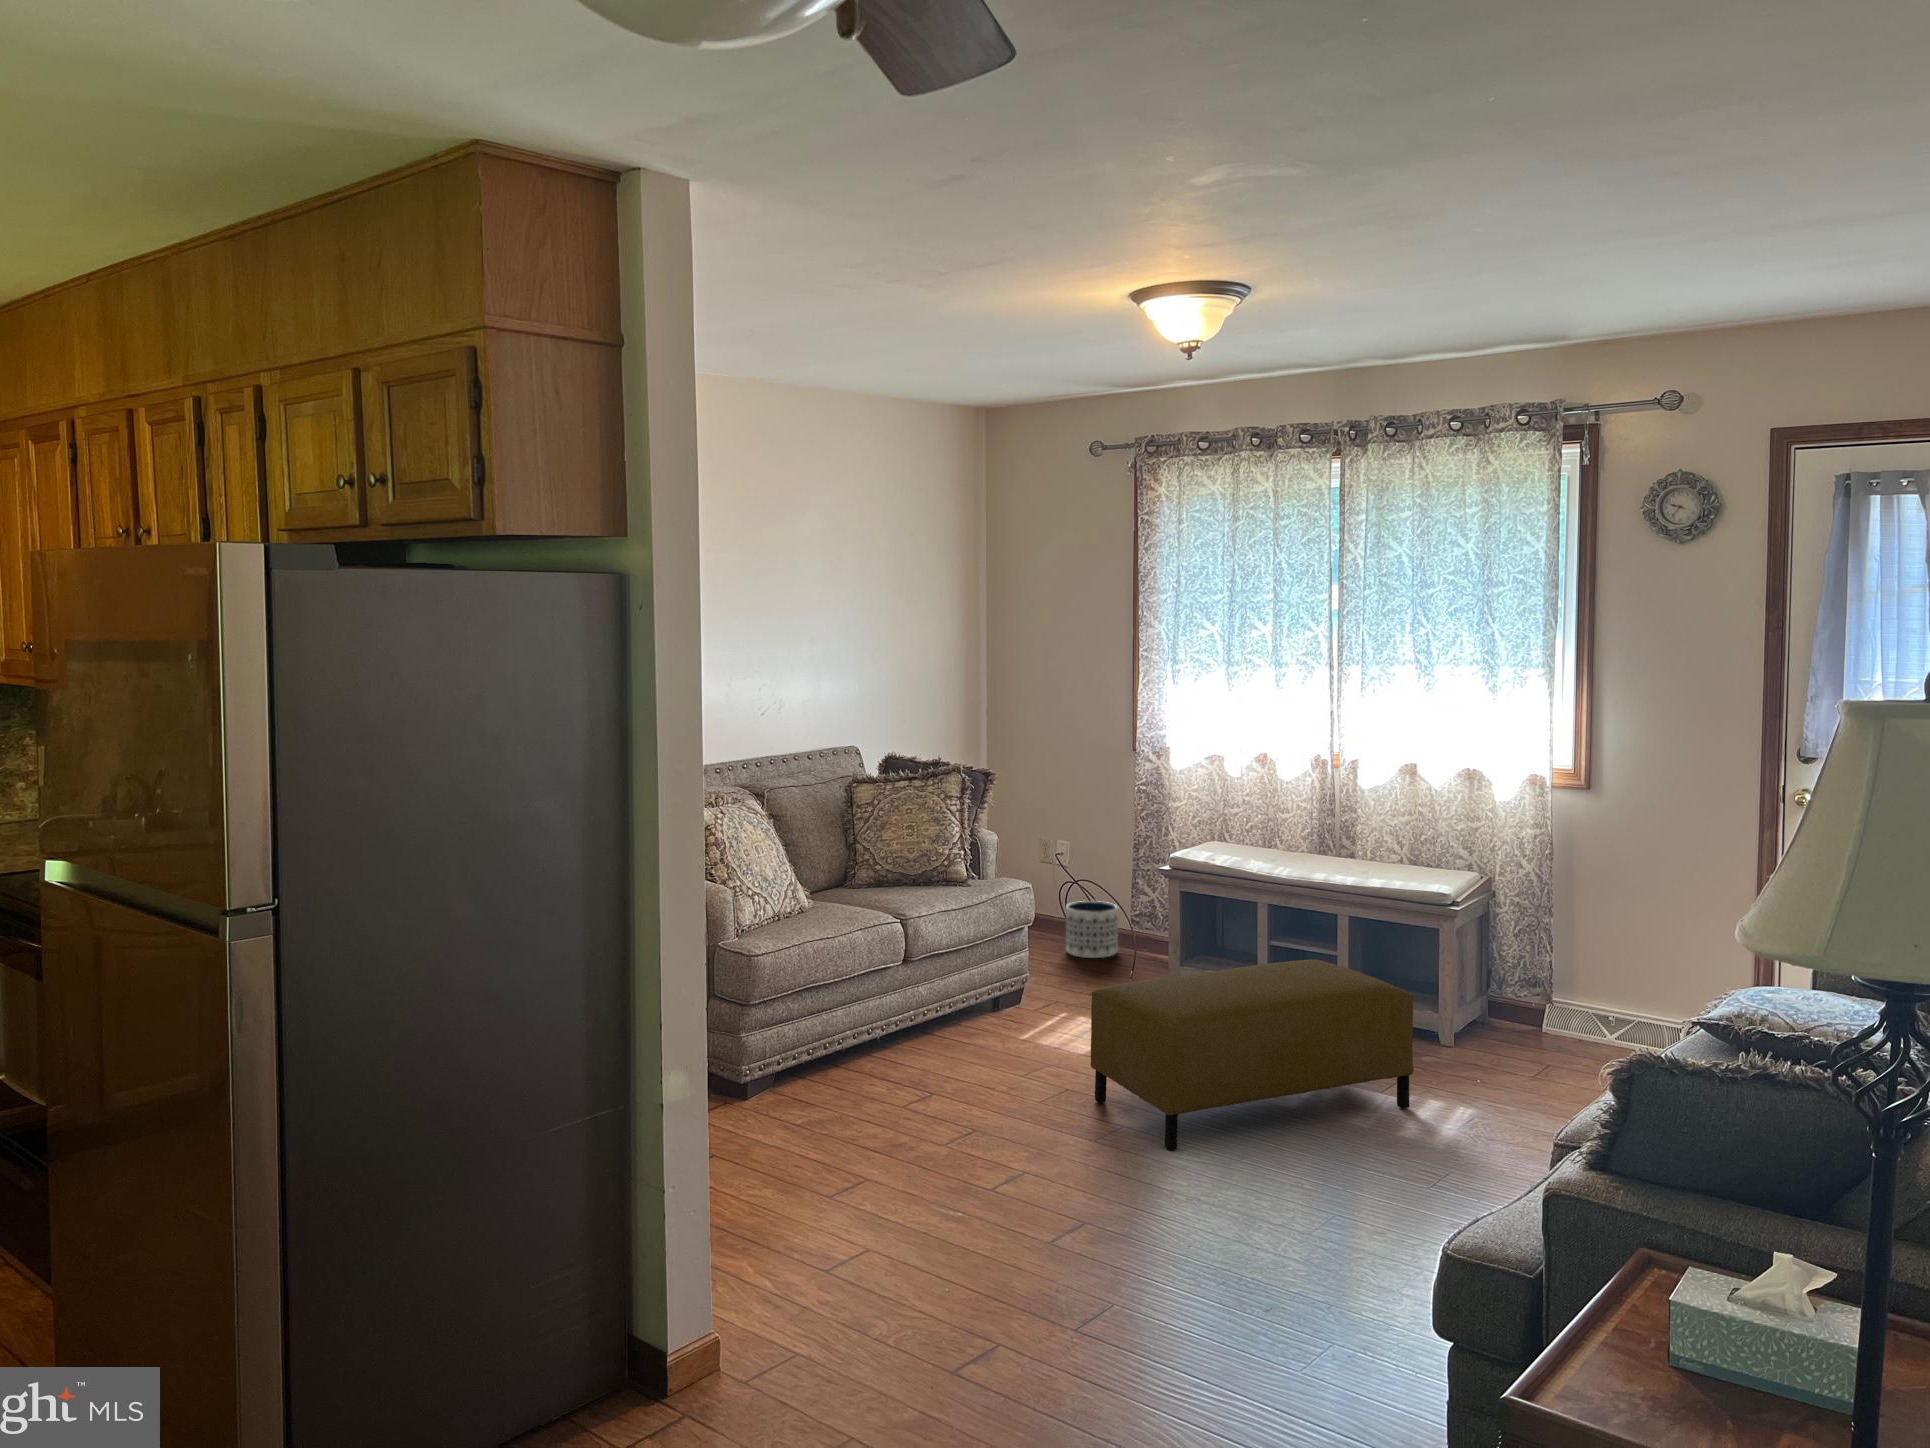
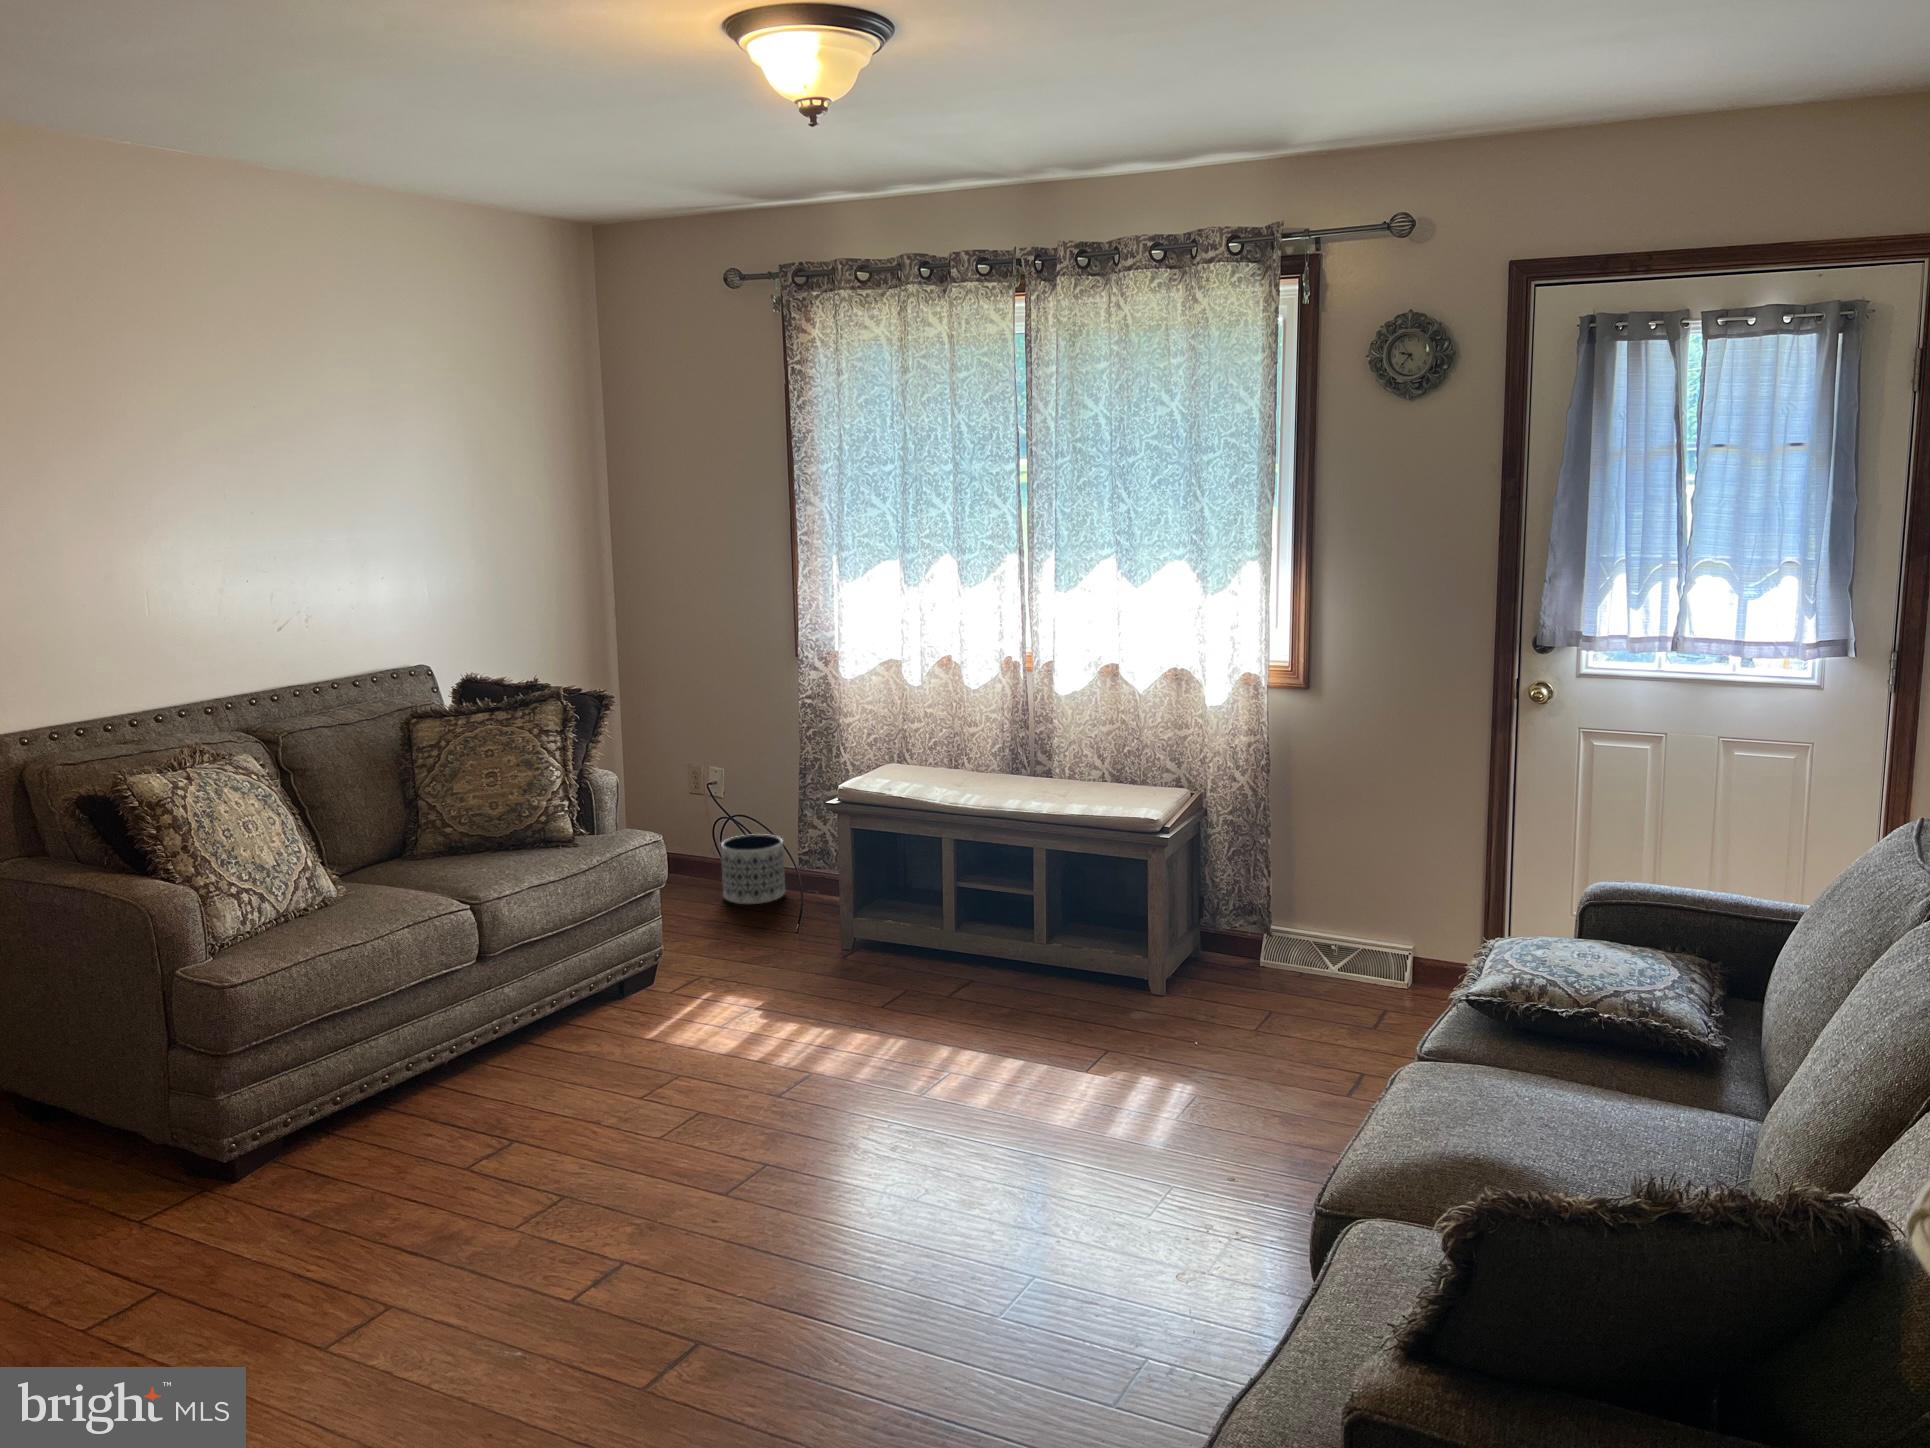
ottoman: present [1091,960,1414,1150] -> none [719,918,1124,1207]

